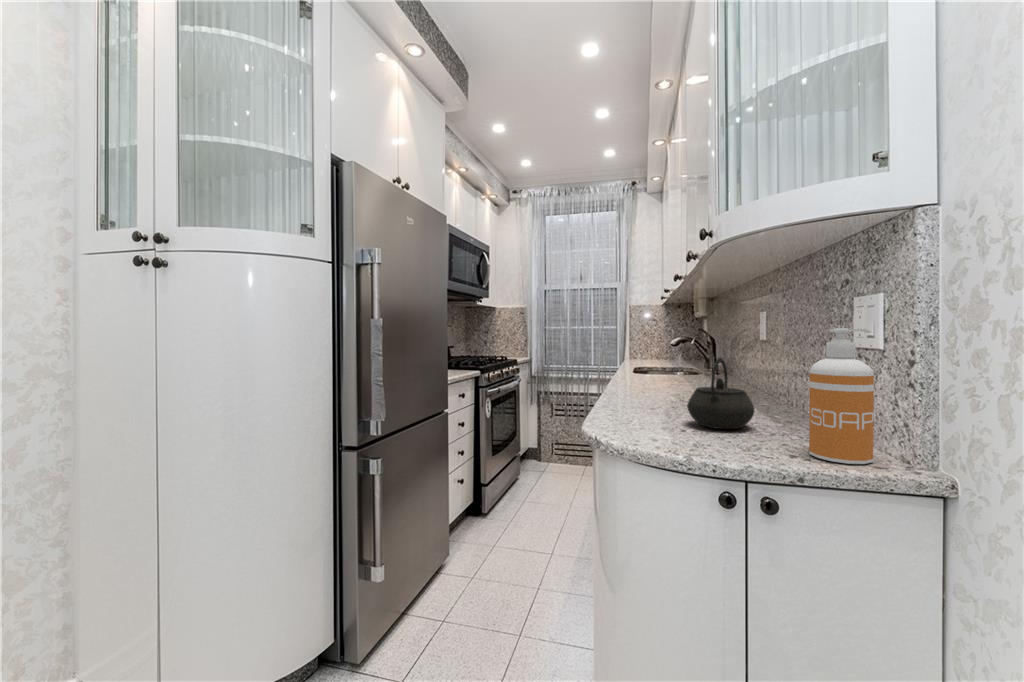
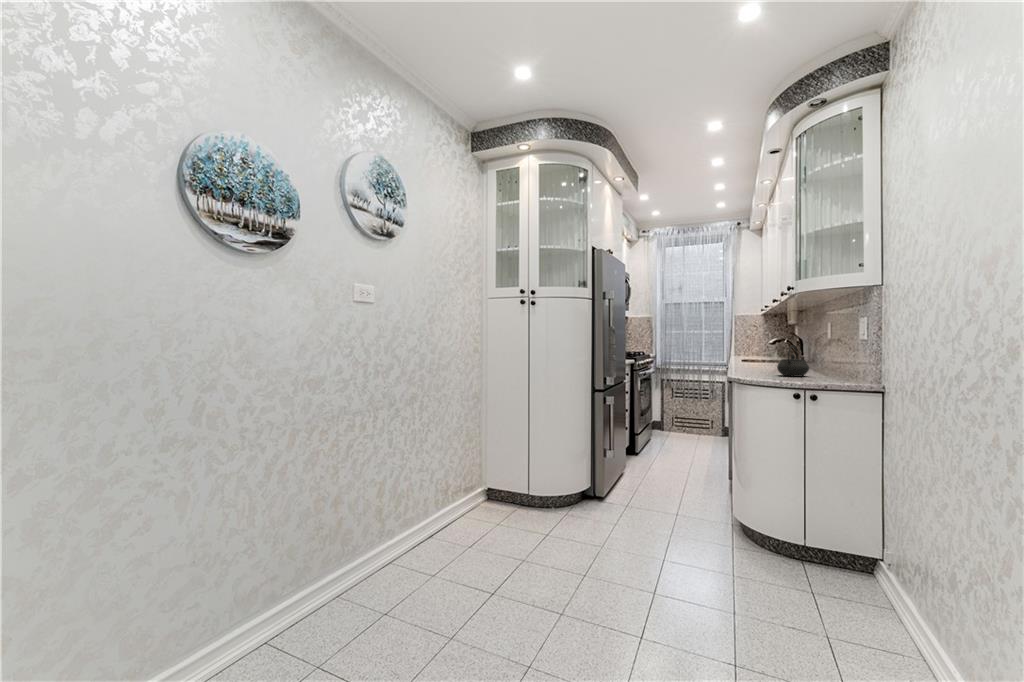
soap dispenser: present [809,328,874,464] -> none [826,332,851,382]

